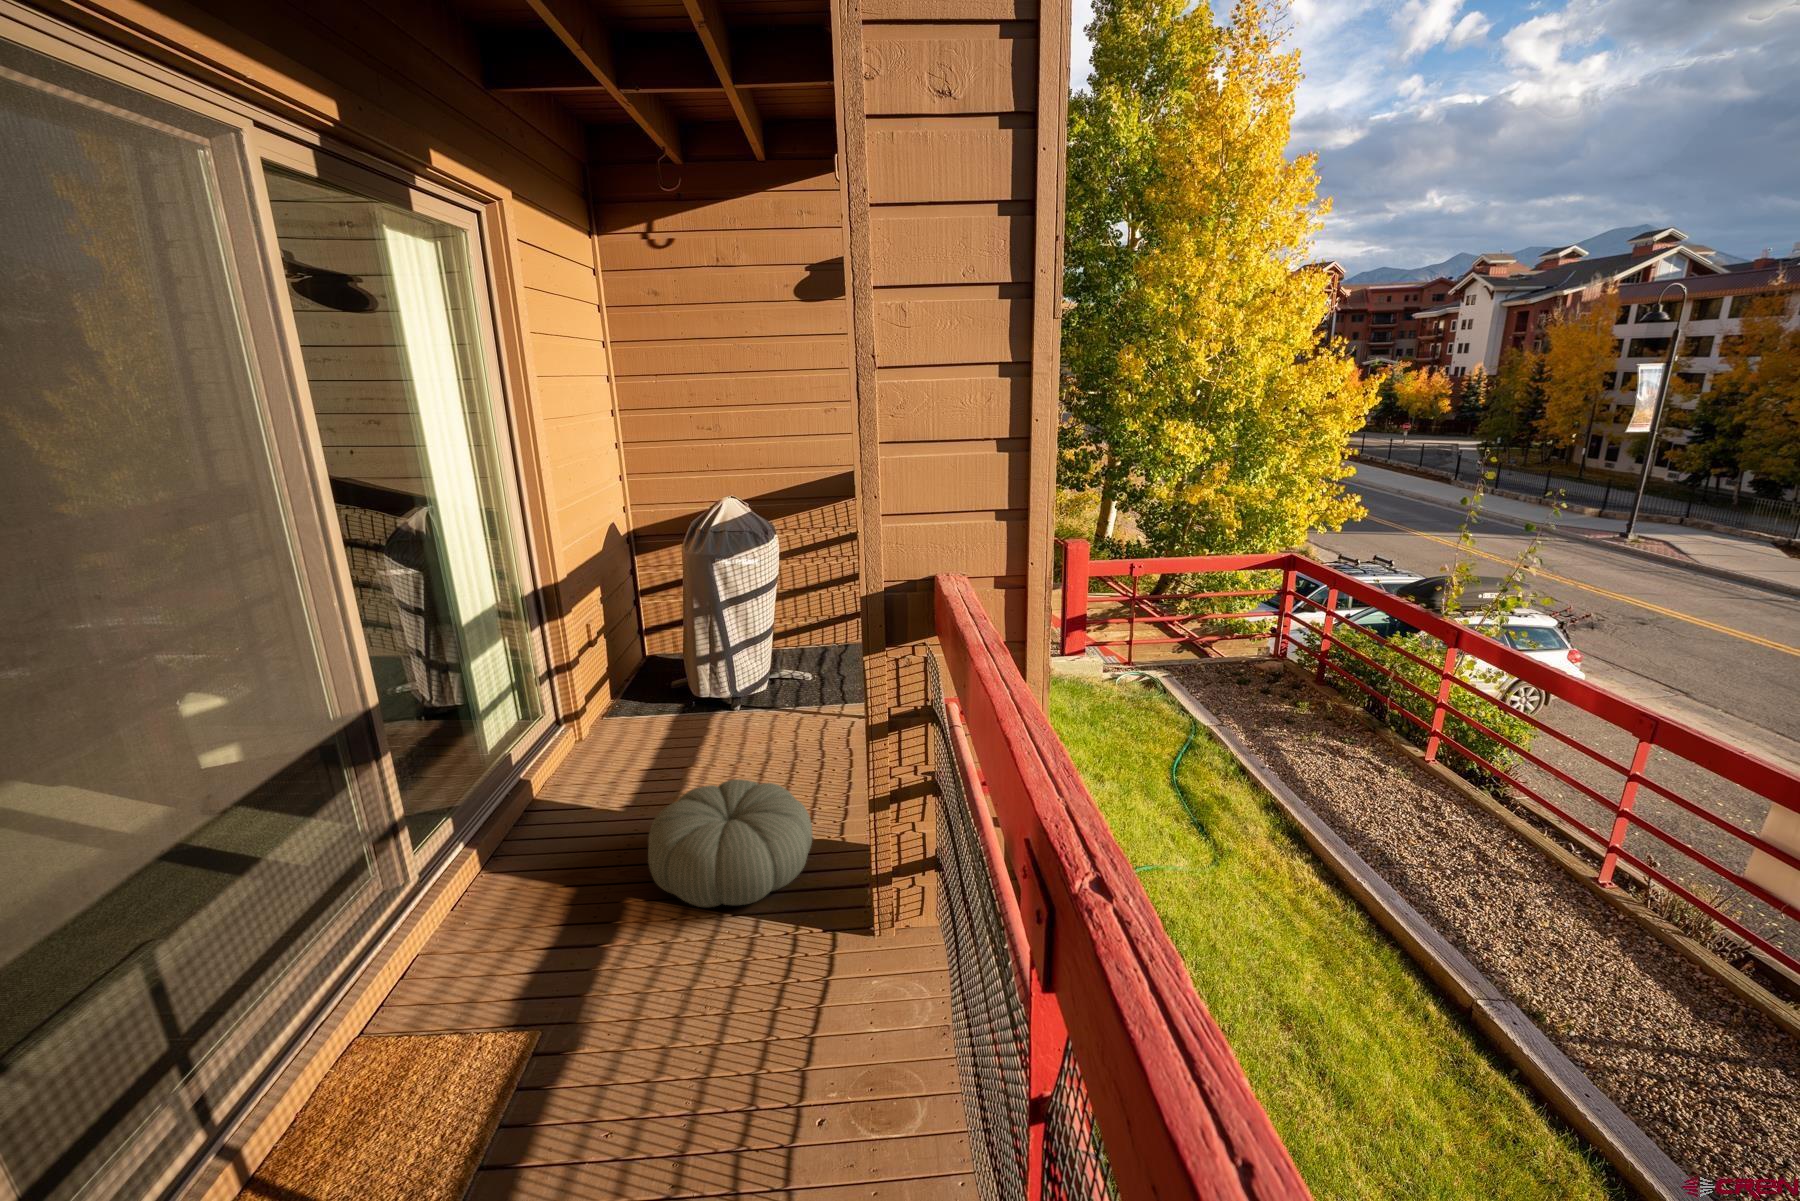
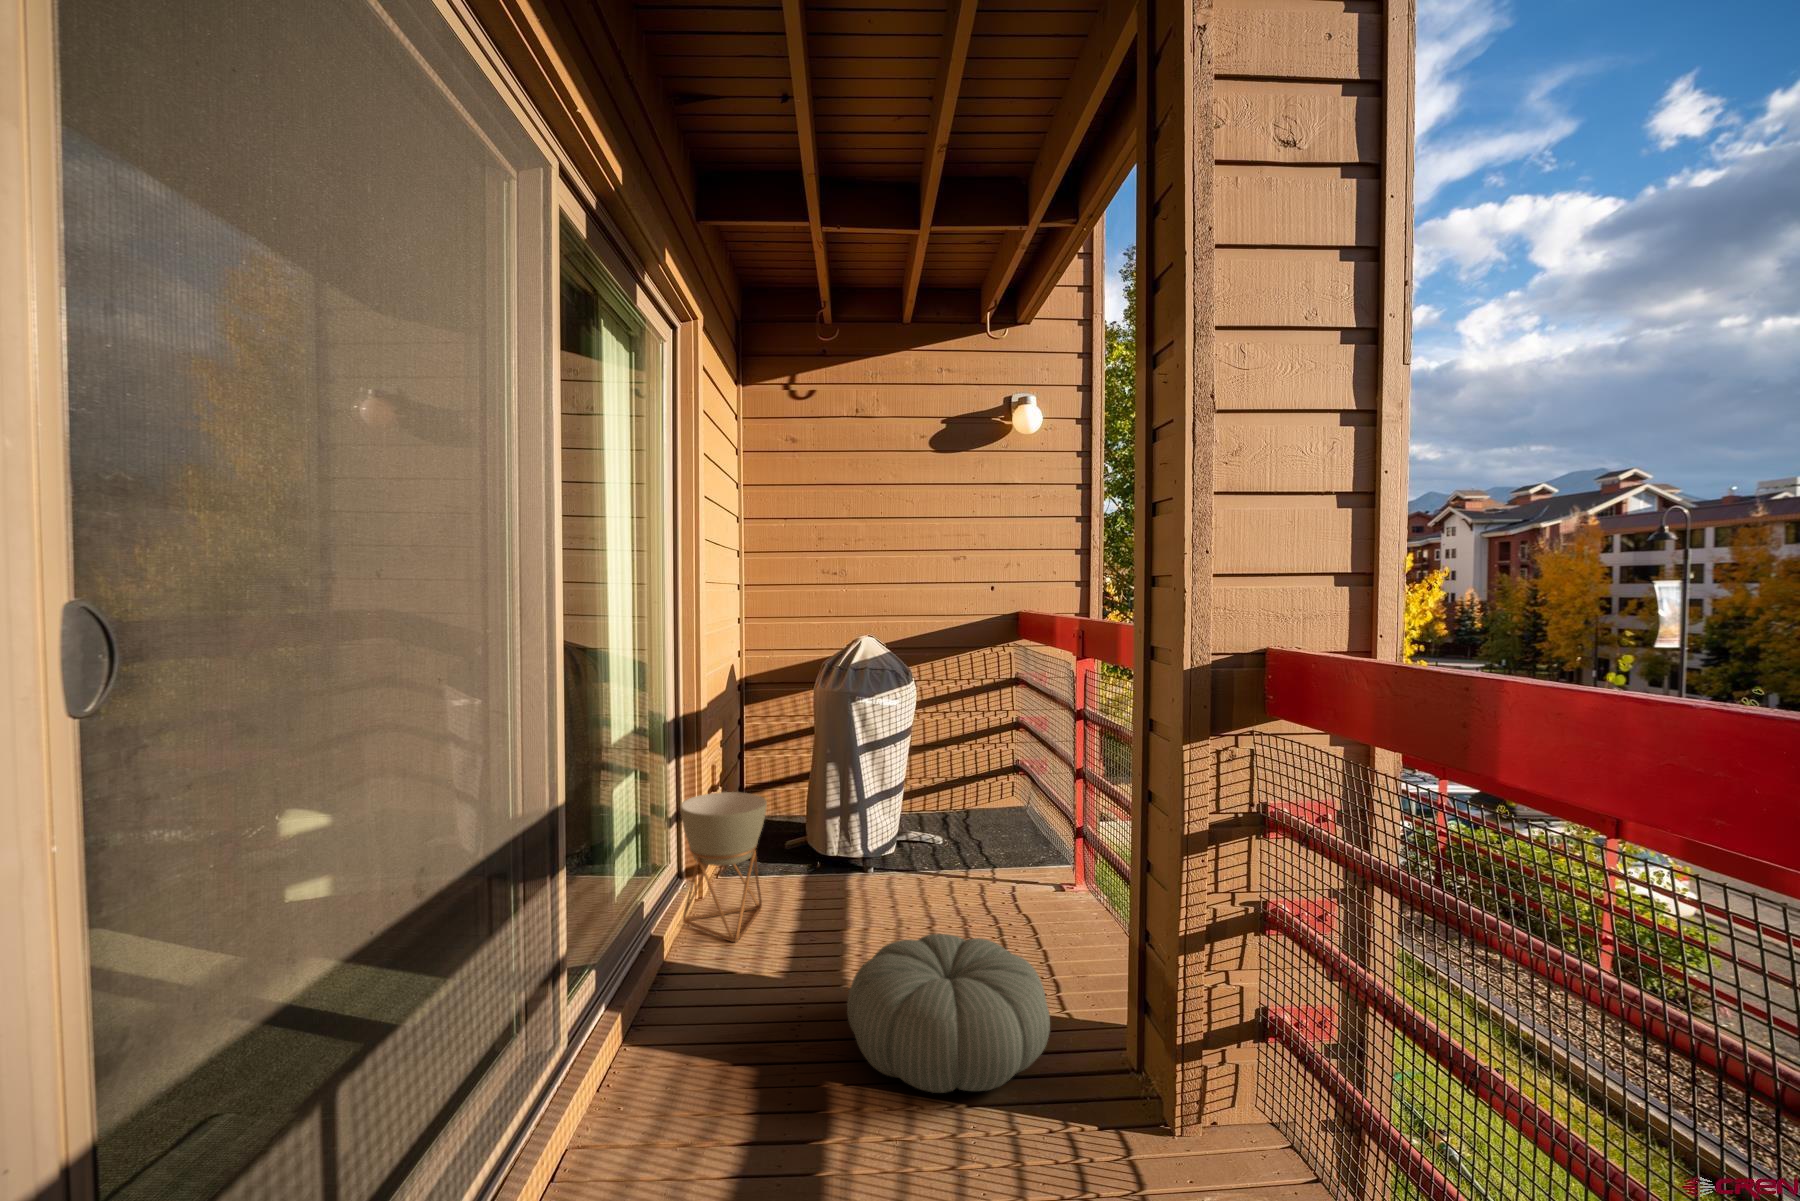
planter: none [541,652,631,779] -> present [680,792,767,942]

